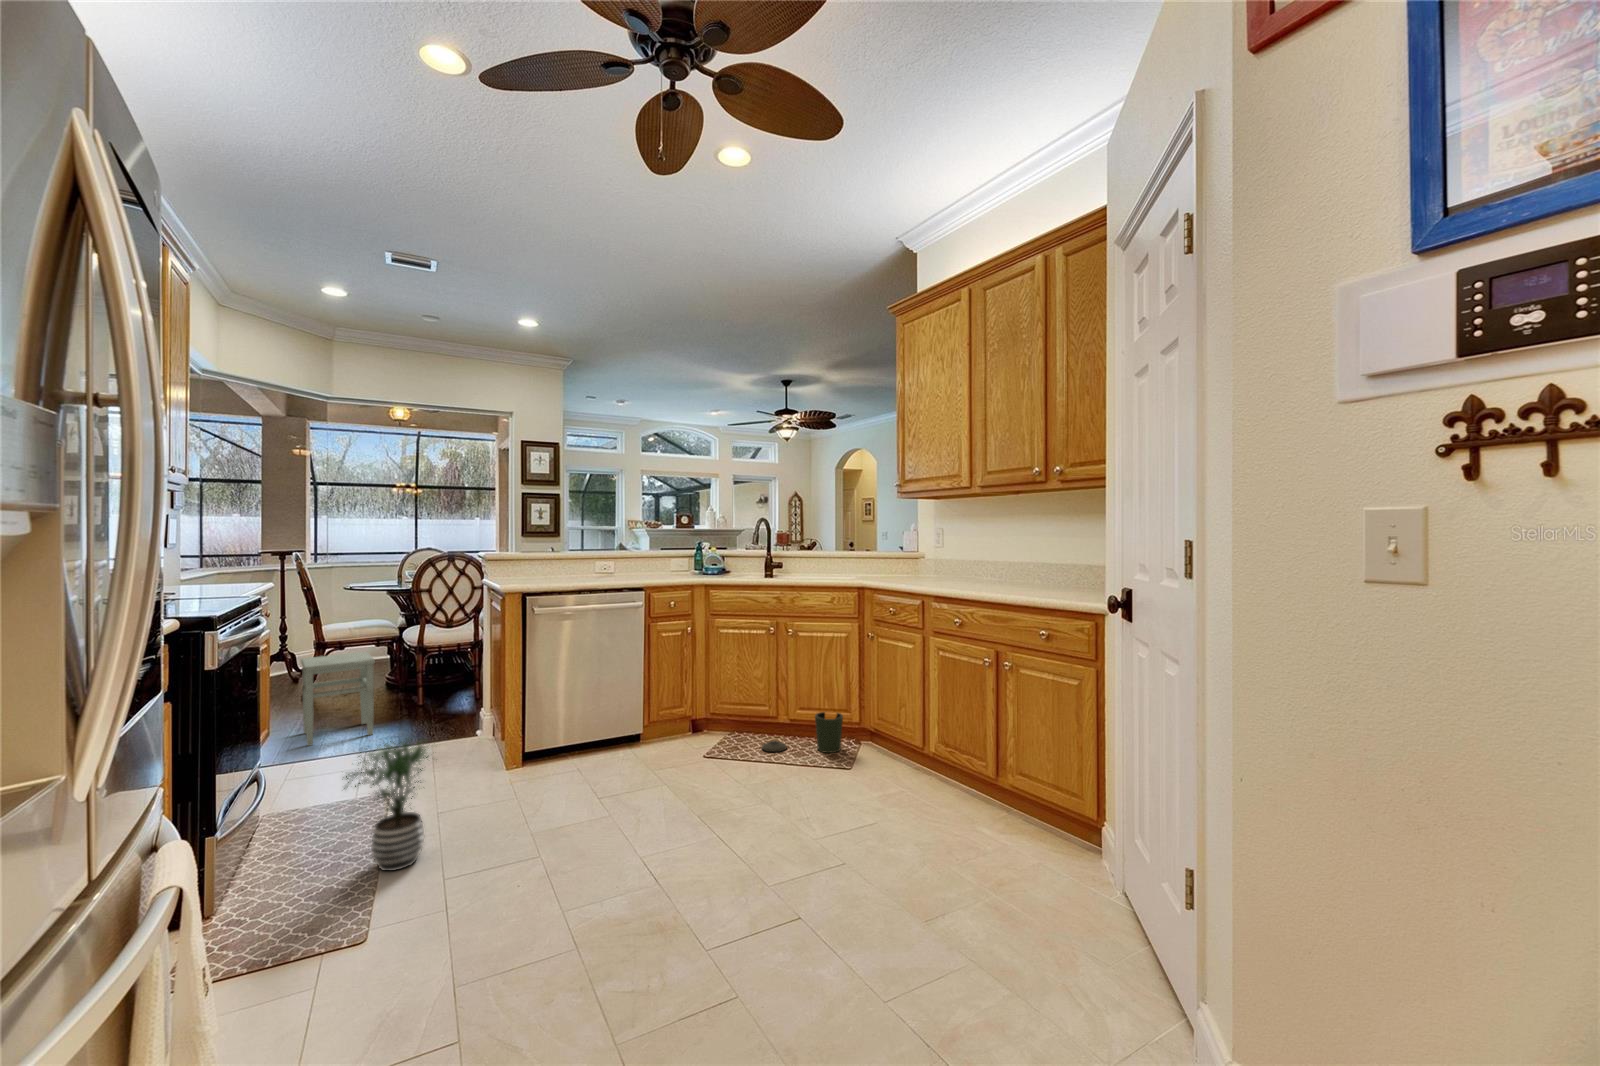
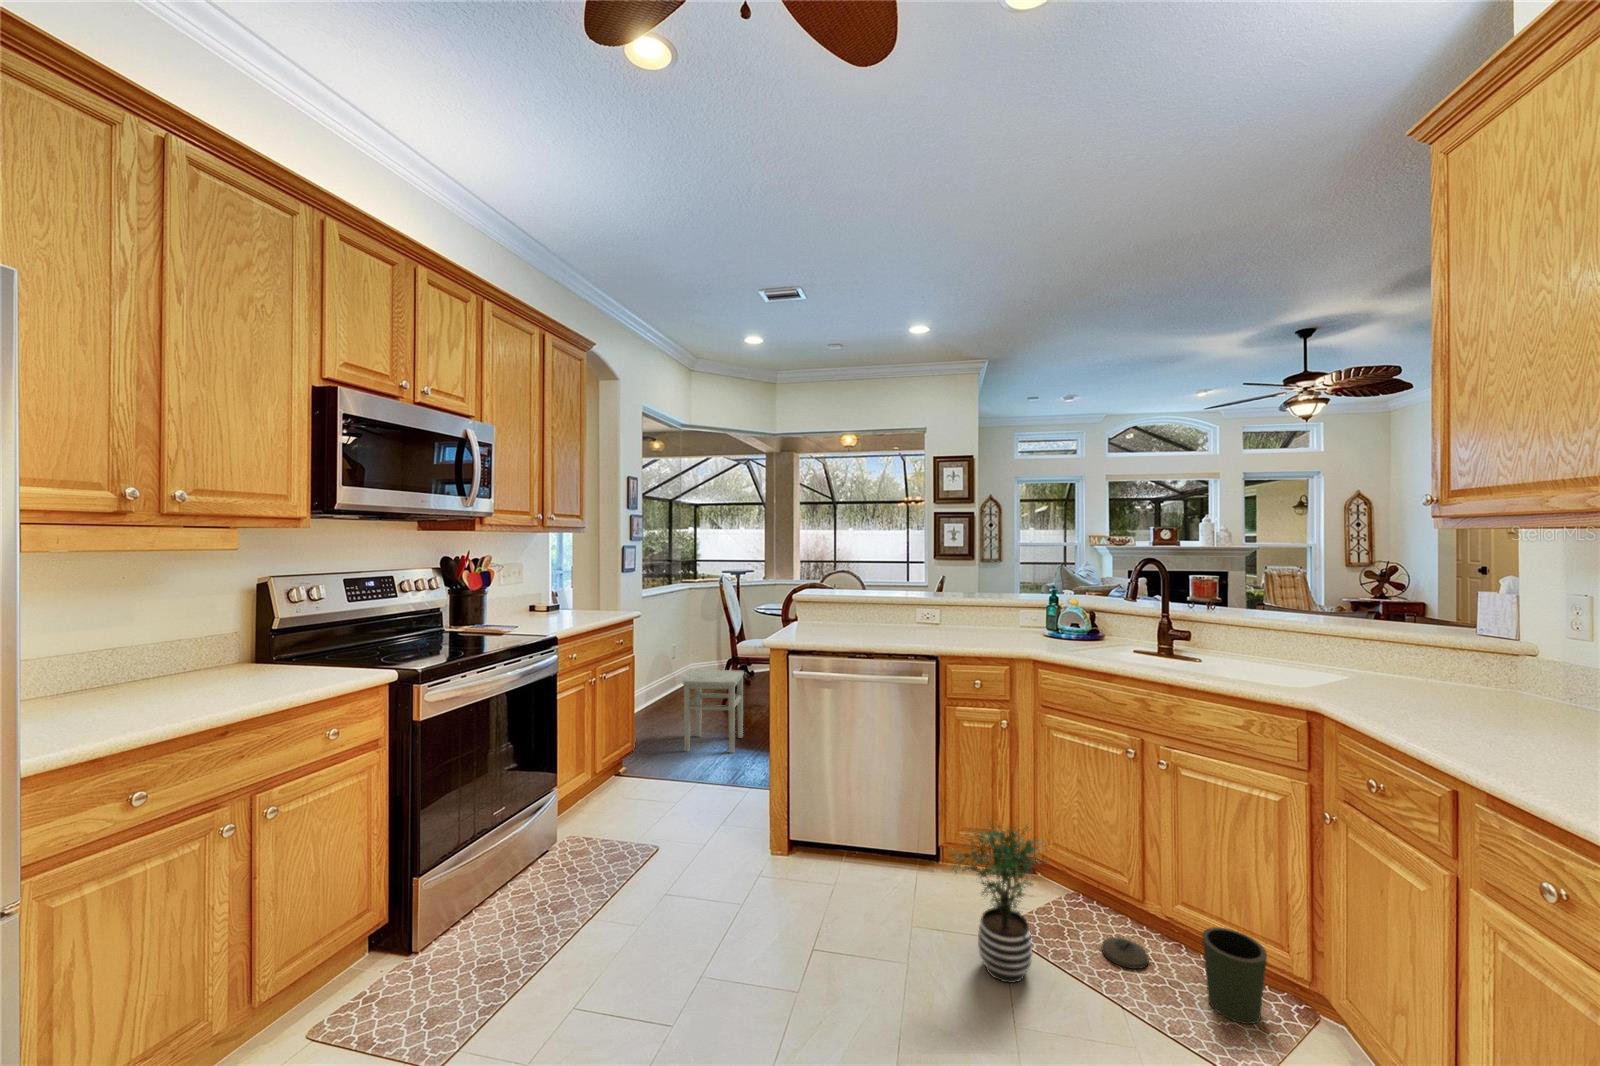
potted plant: present [342,739,429,871] -> present [952,823,1045,983]

